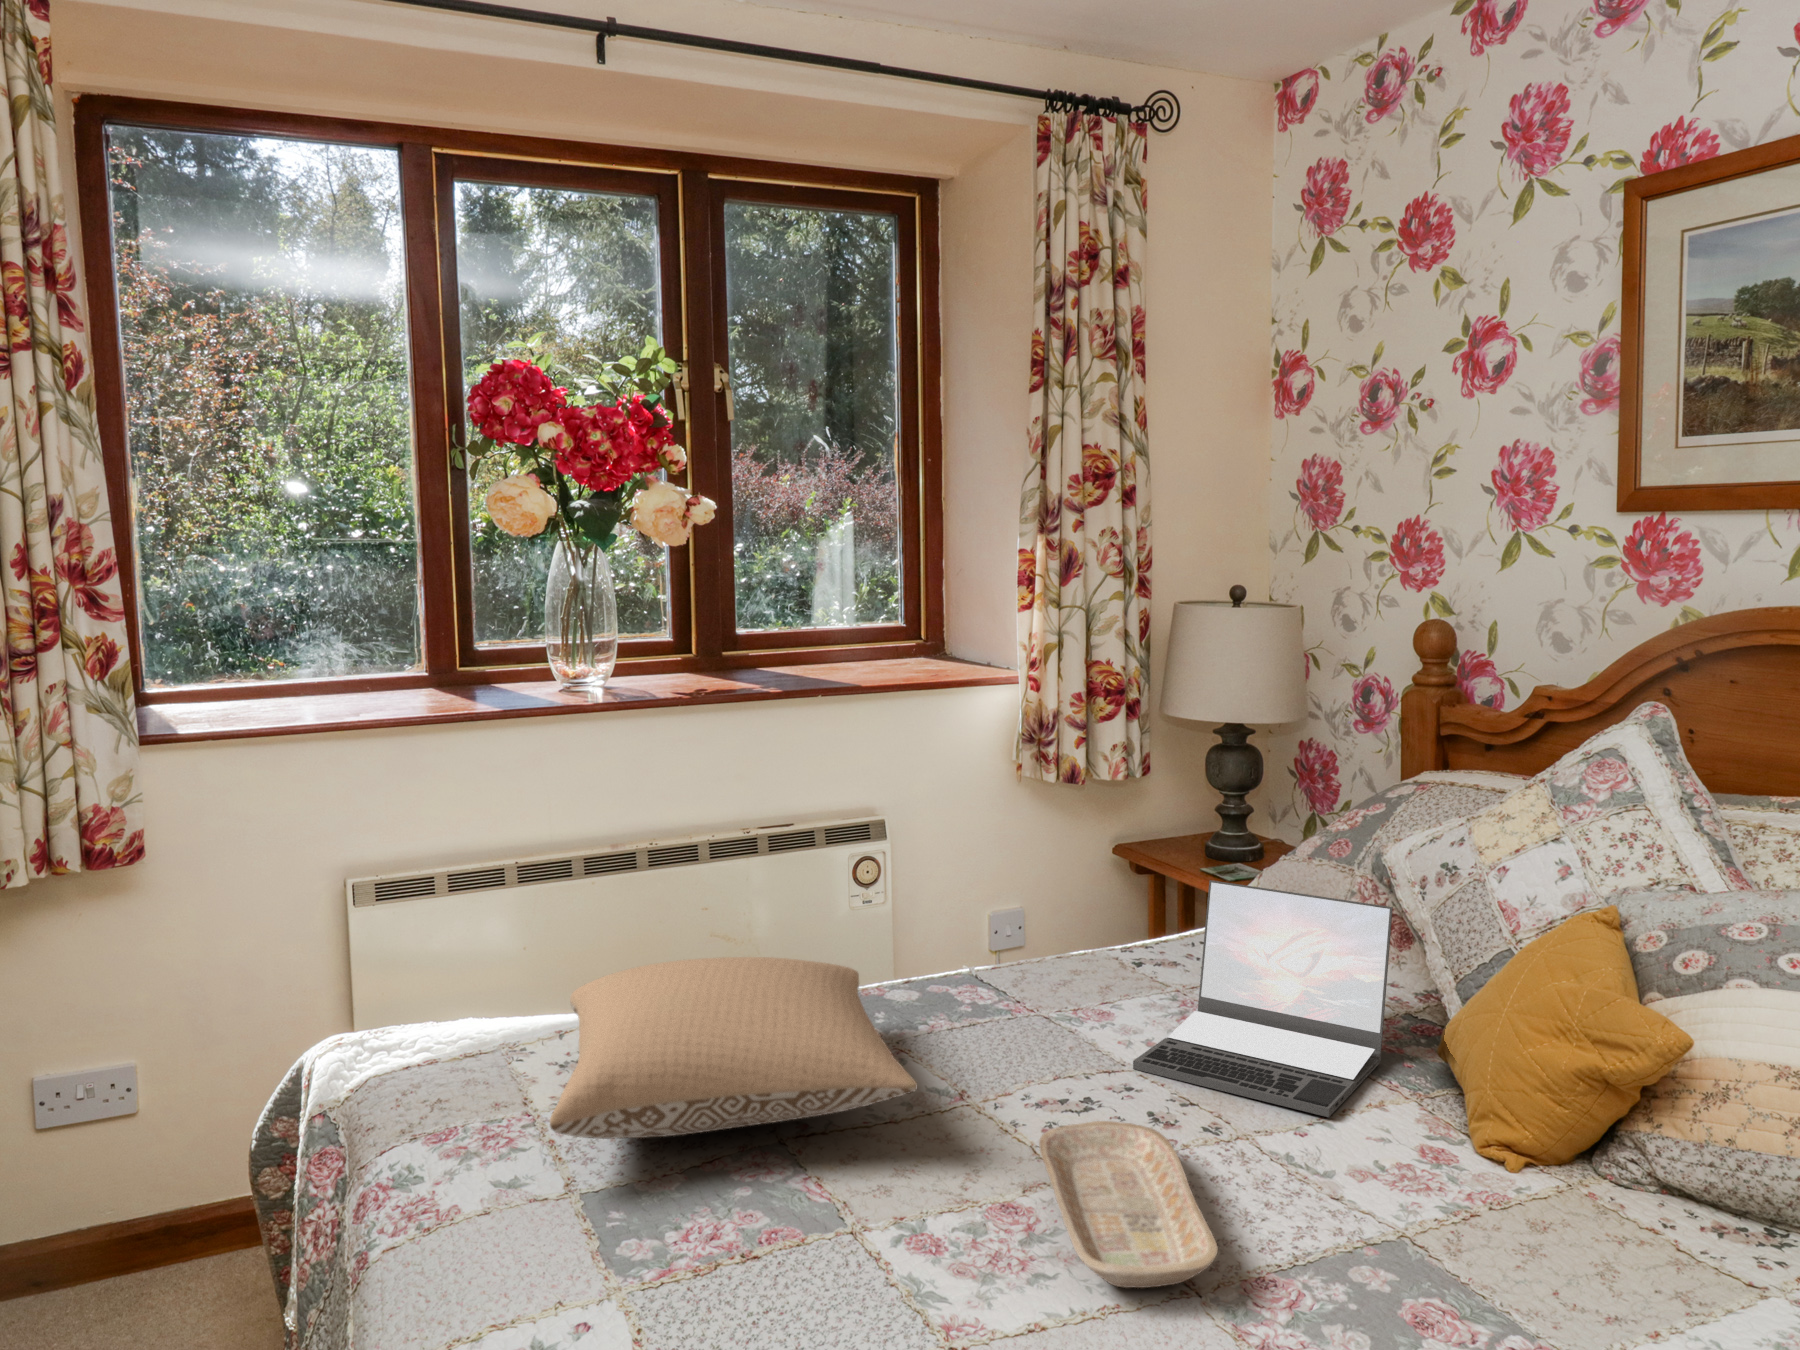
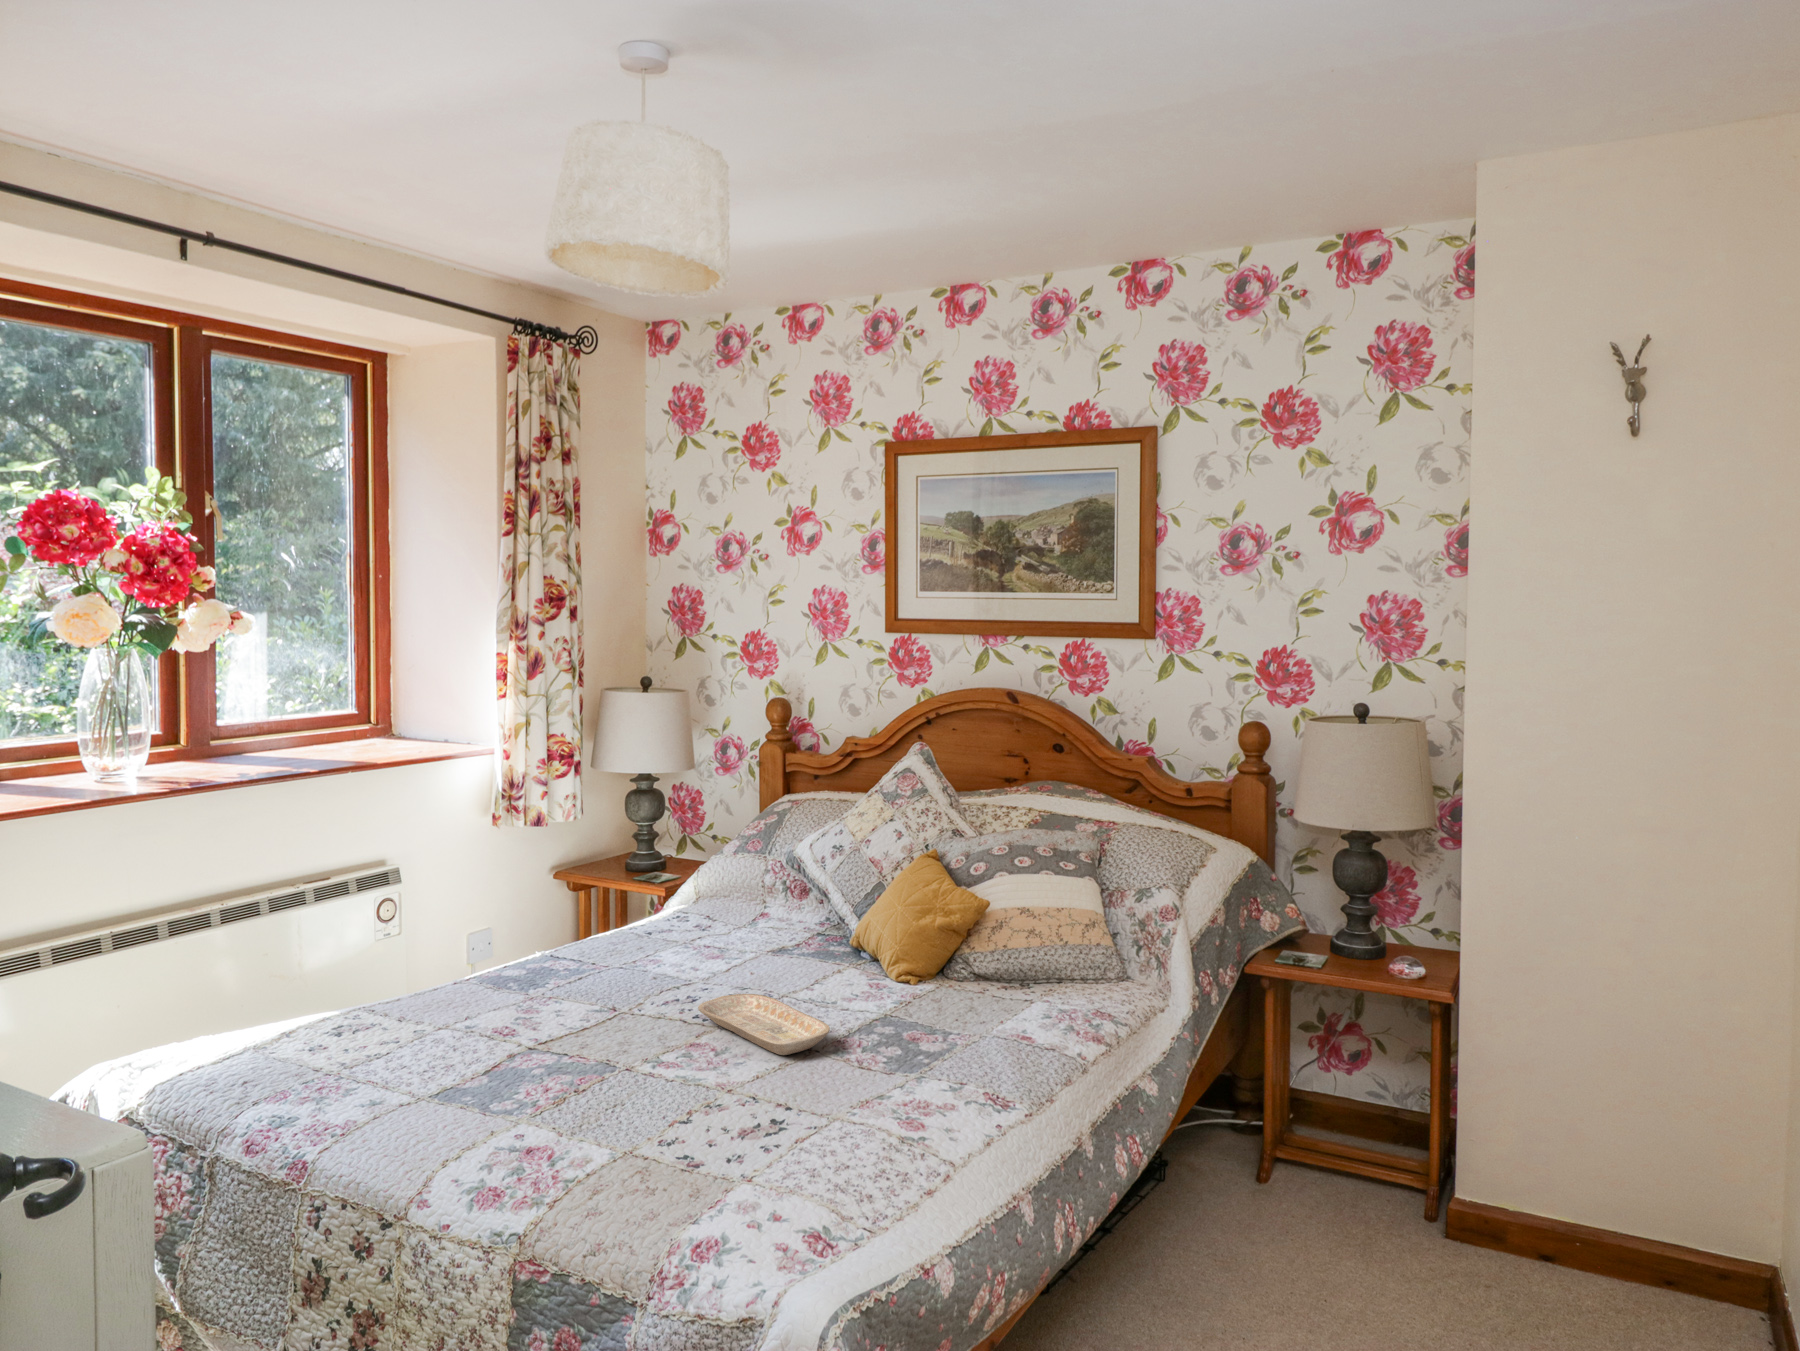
laptop: present [1133,880,1393,1117] -> none [704,865,828,979]
pillow: present [550,957,917,1139] -> none [326,943,632,1056]

